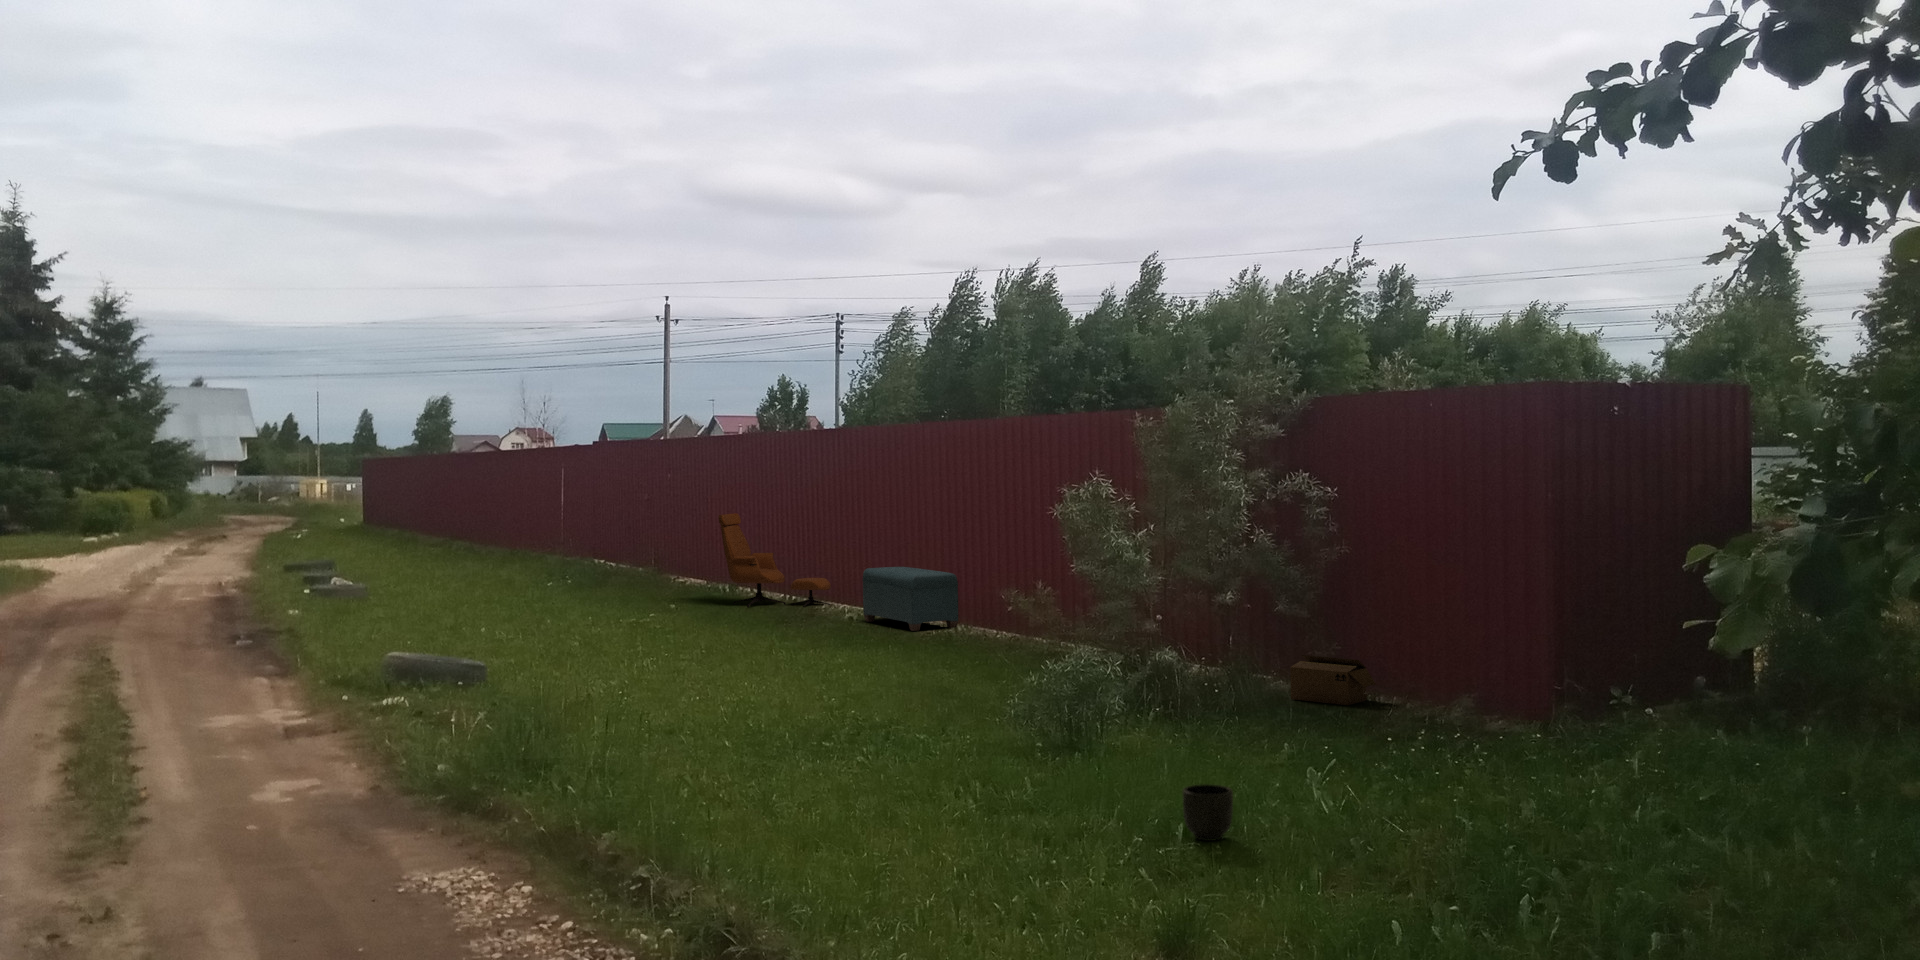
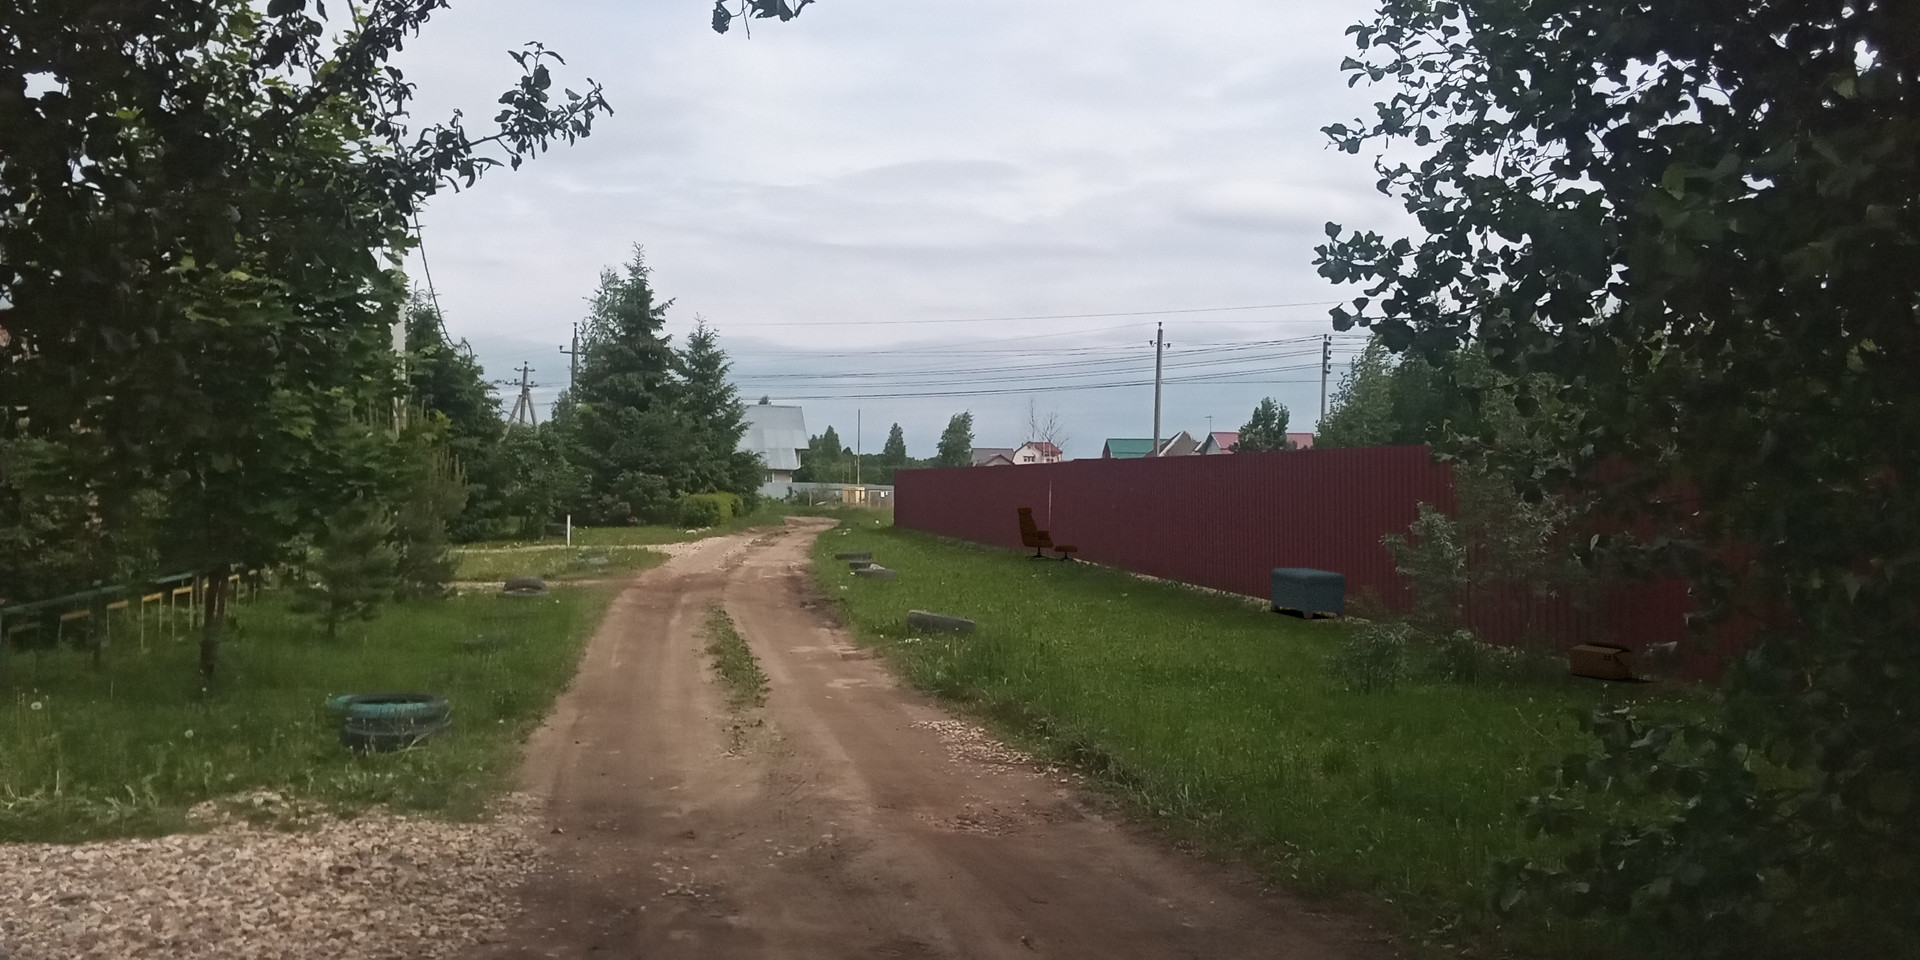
lounge chair: present [719,513,831,607] -> present [1018,508,1077,561]
planter: present [1183,784,1233,841] -> none [1408,703,1443,739]

